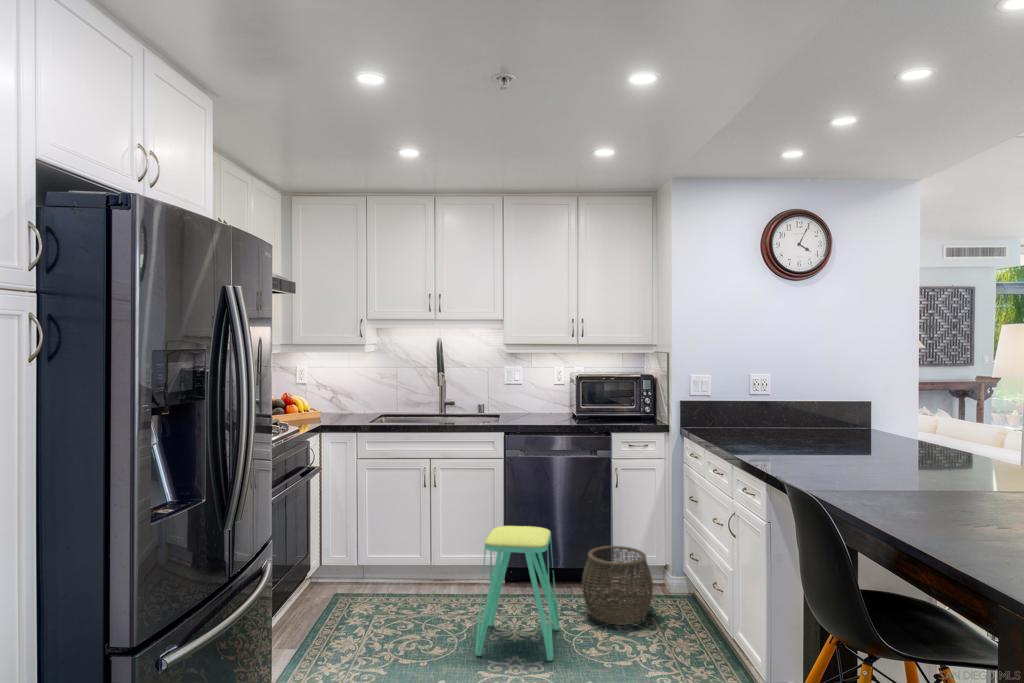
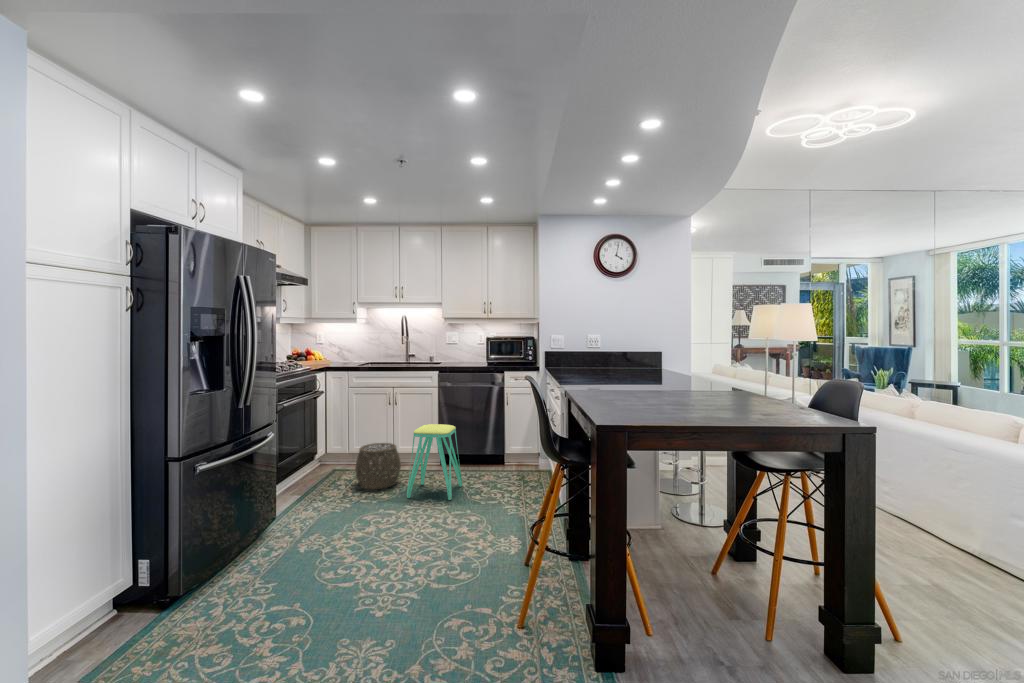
woven basket: present [582,546,653,625] -> present [355,443,401,489]

